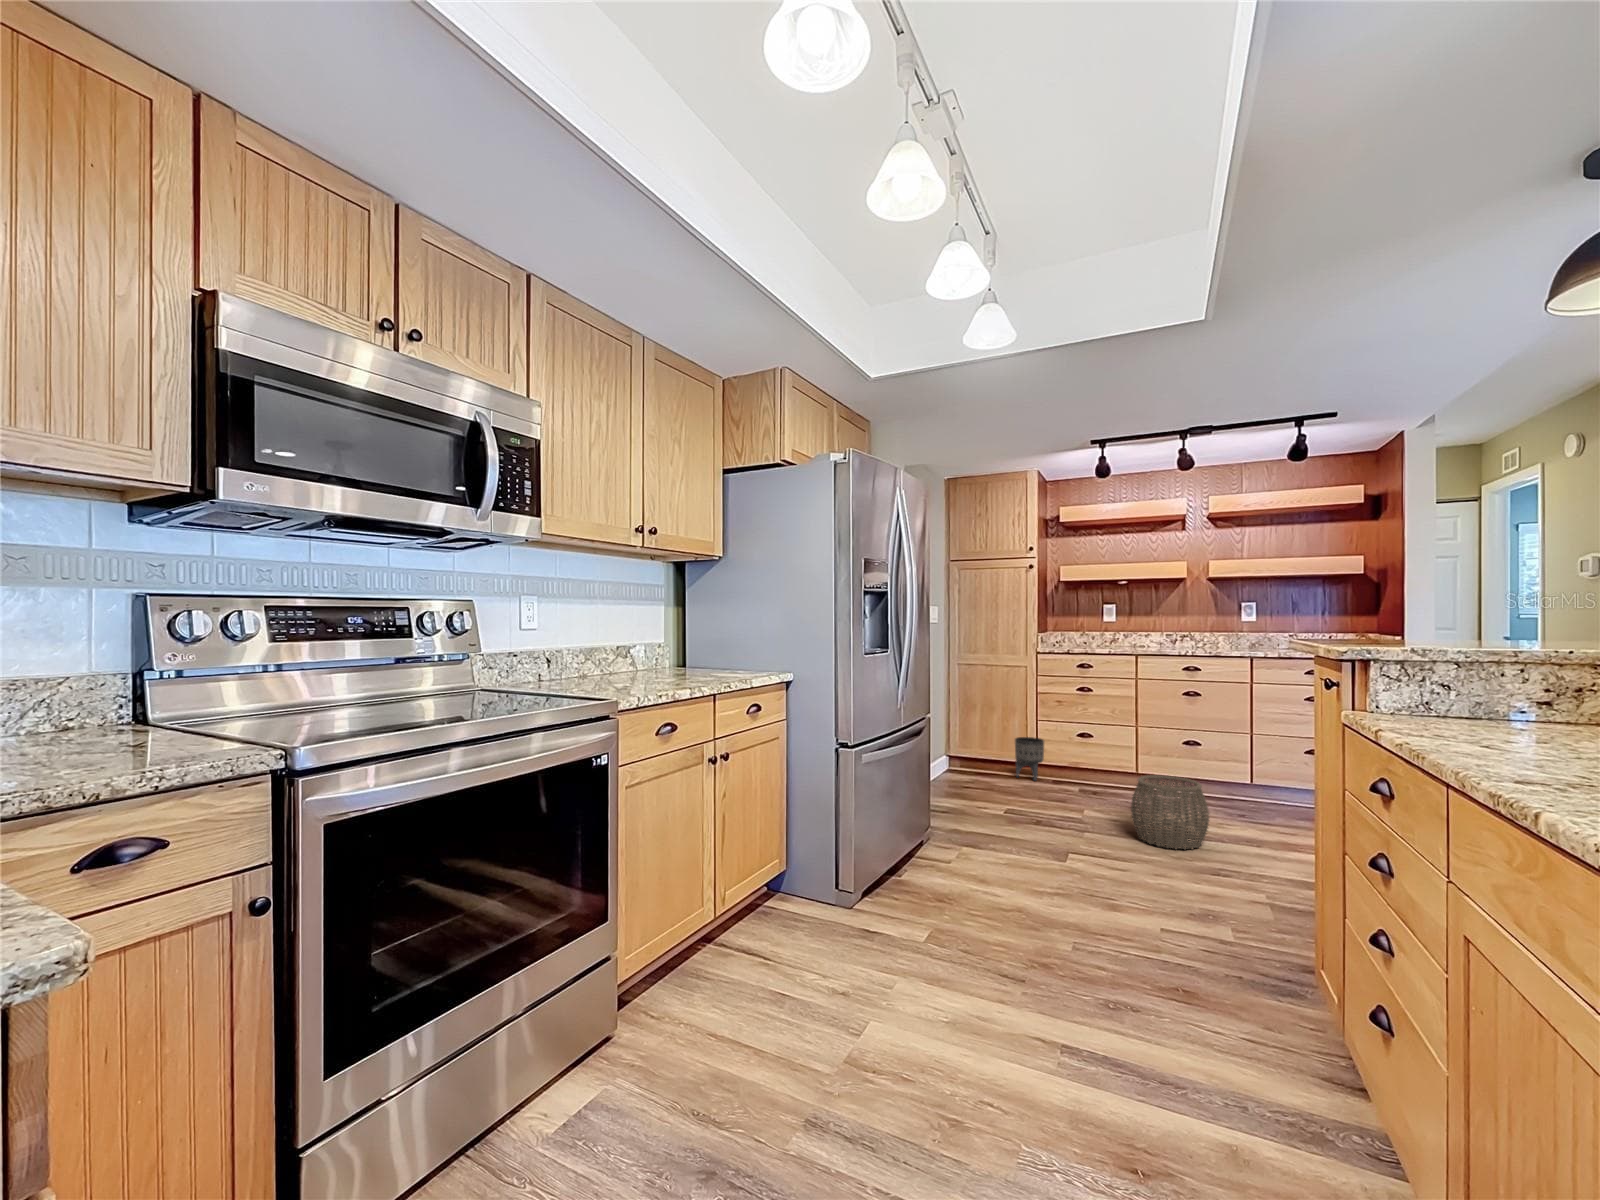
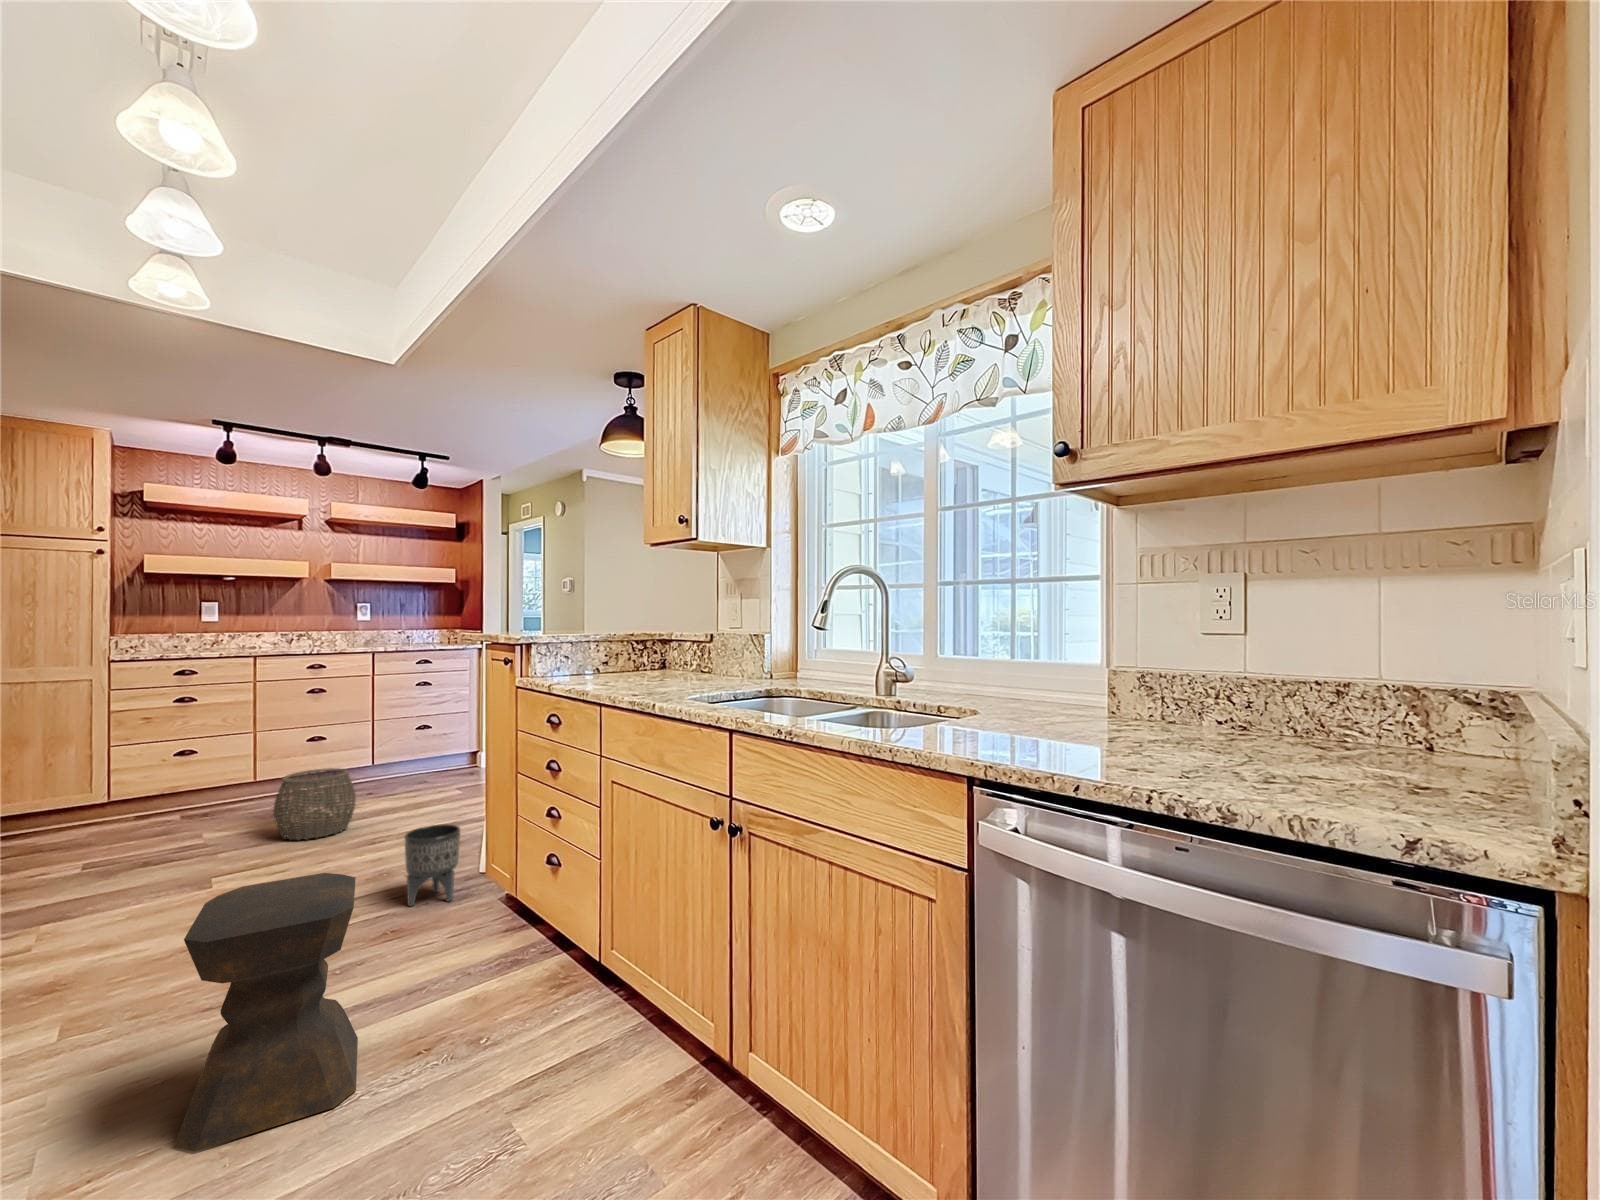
planter: present [1015,737,1044,781] -> present [404,824,460,906]
stool: none [923,878,1091,1153] -> present [174,873,358,1152]

